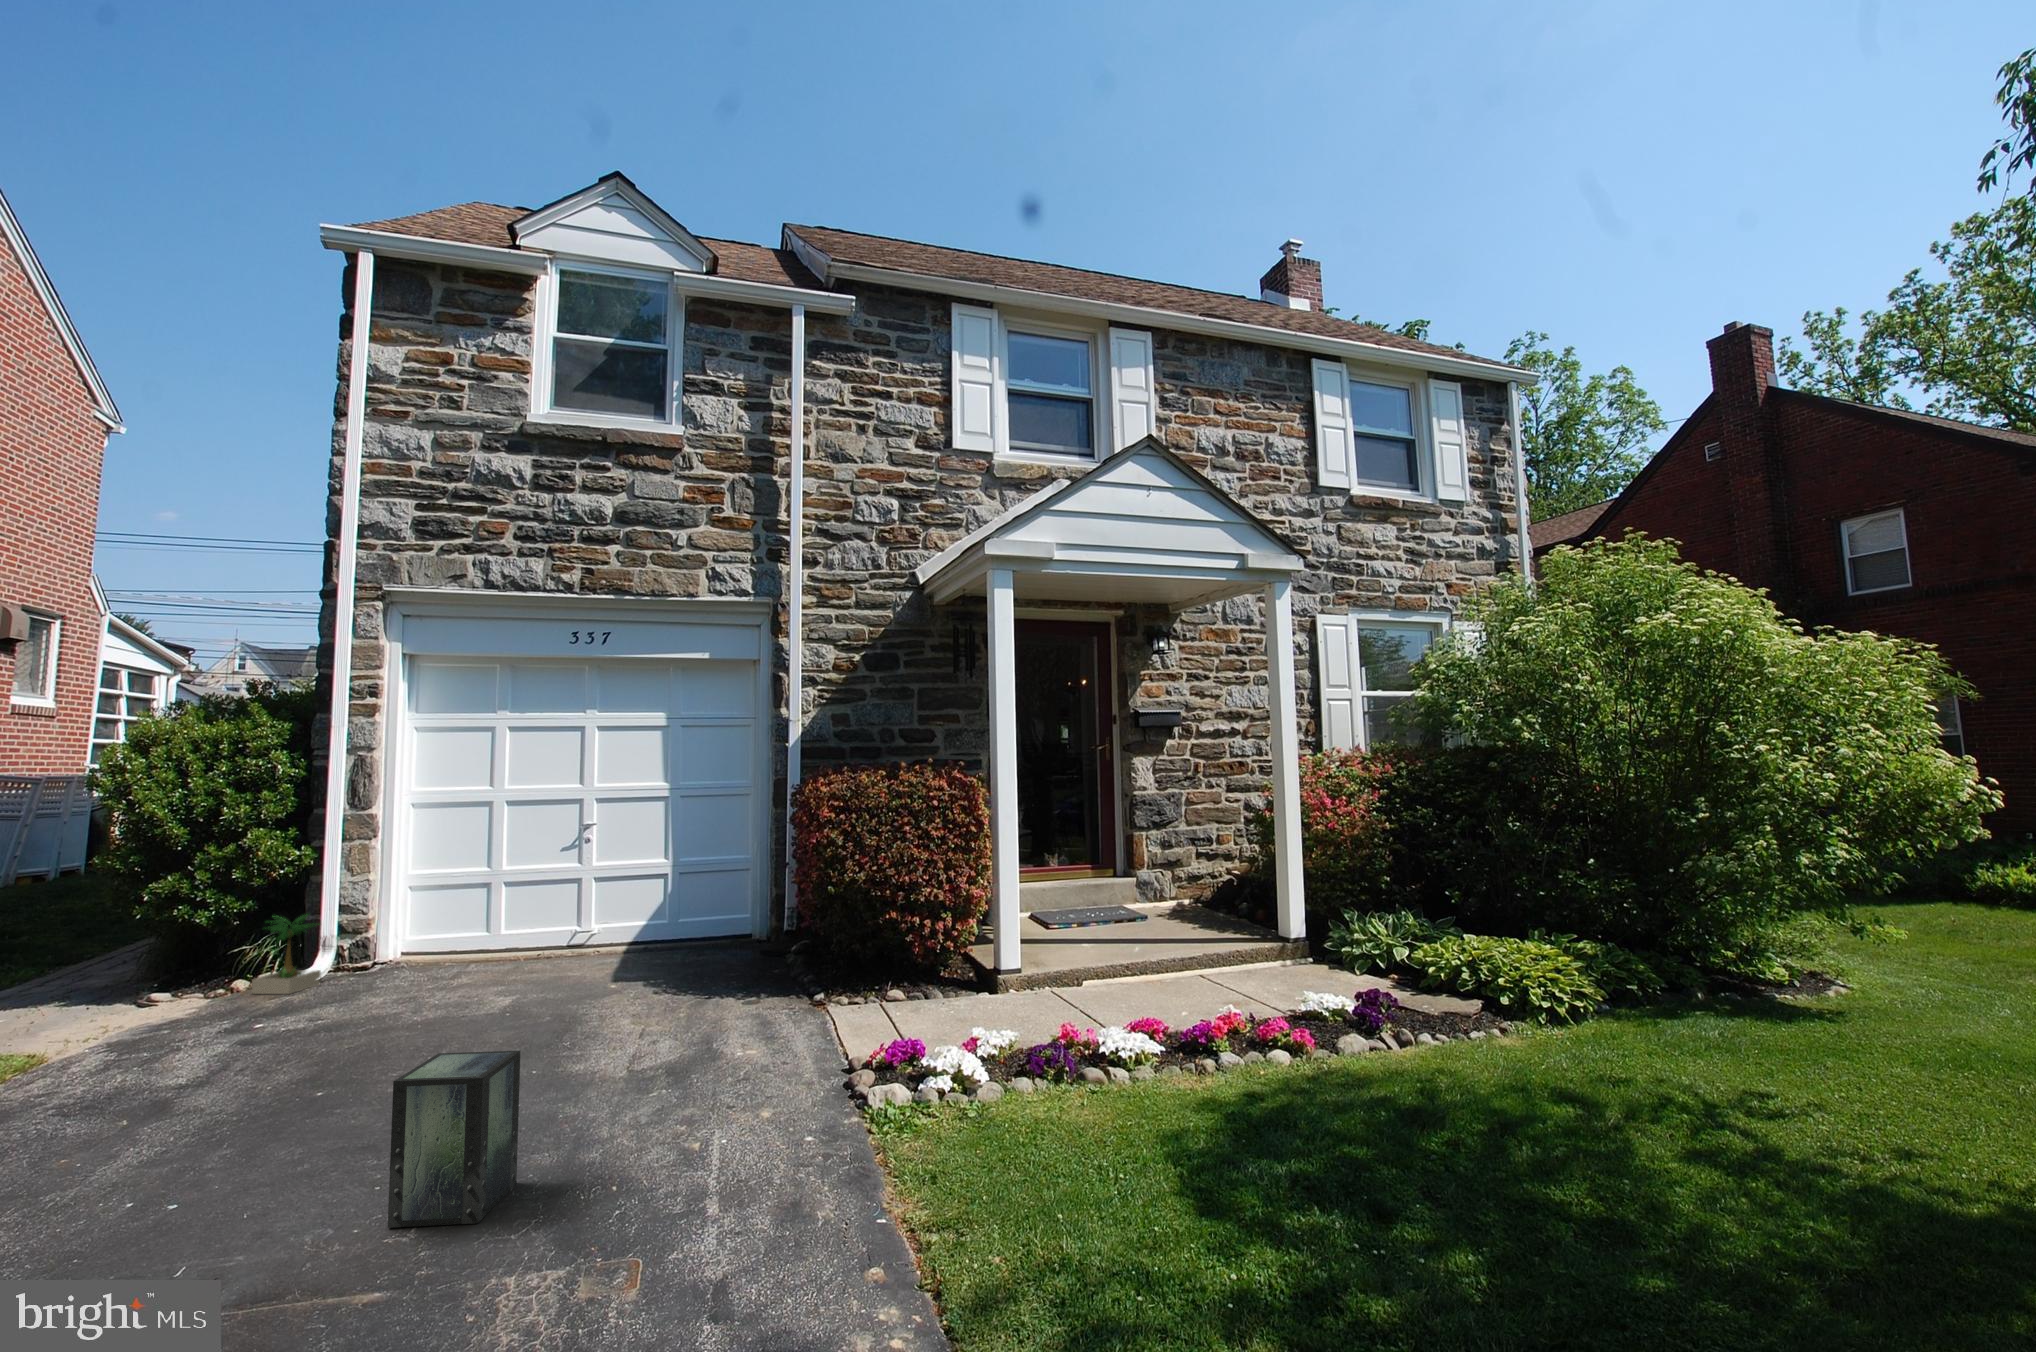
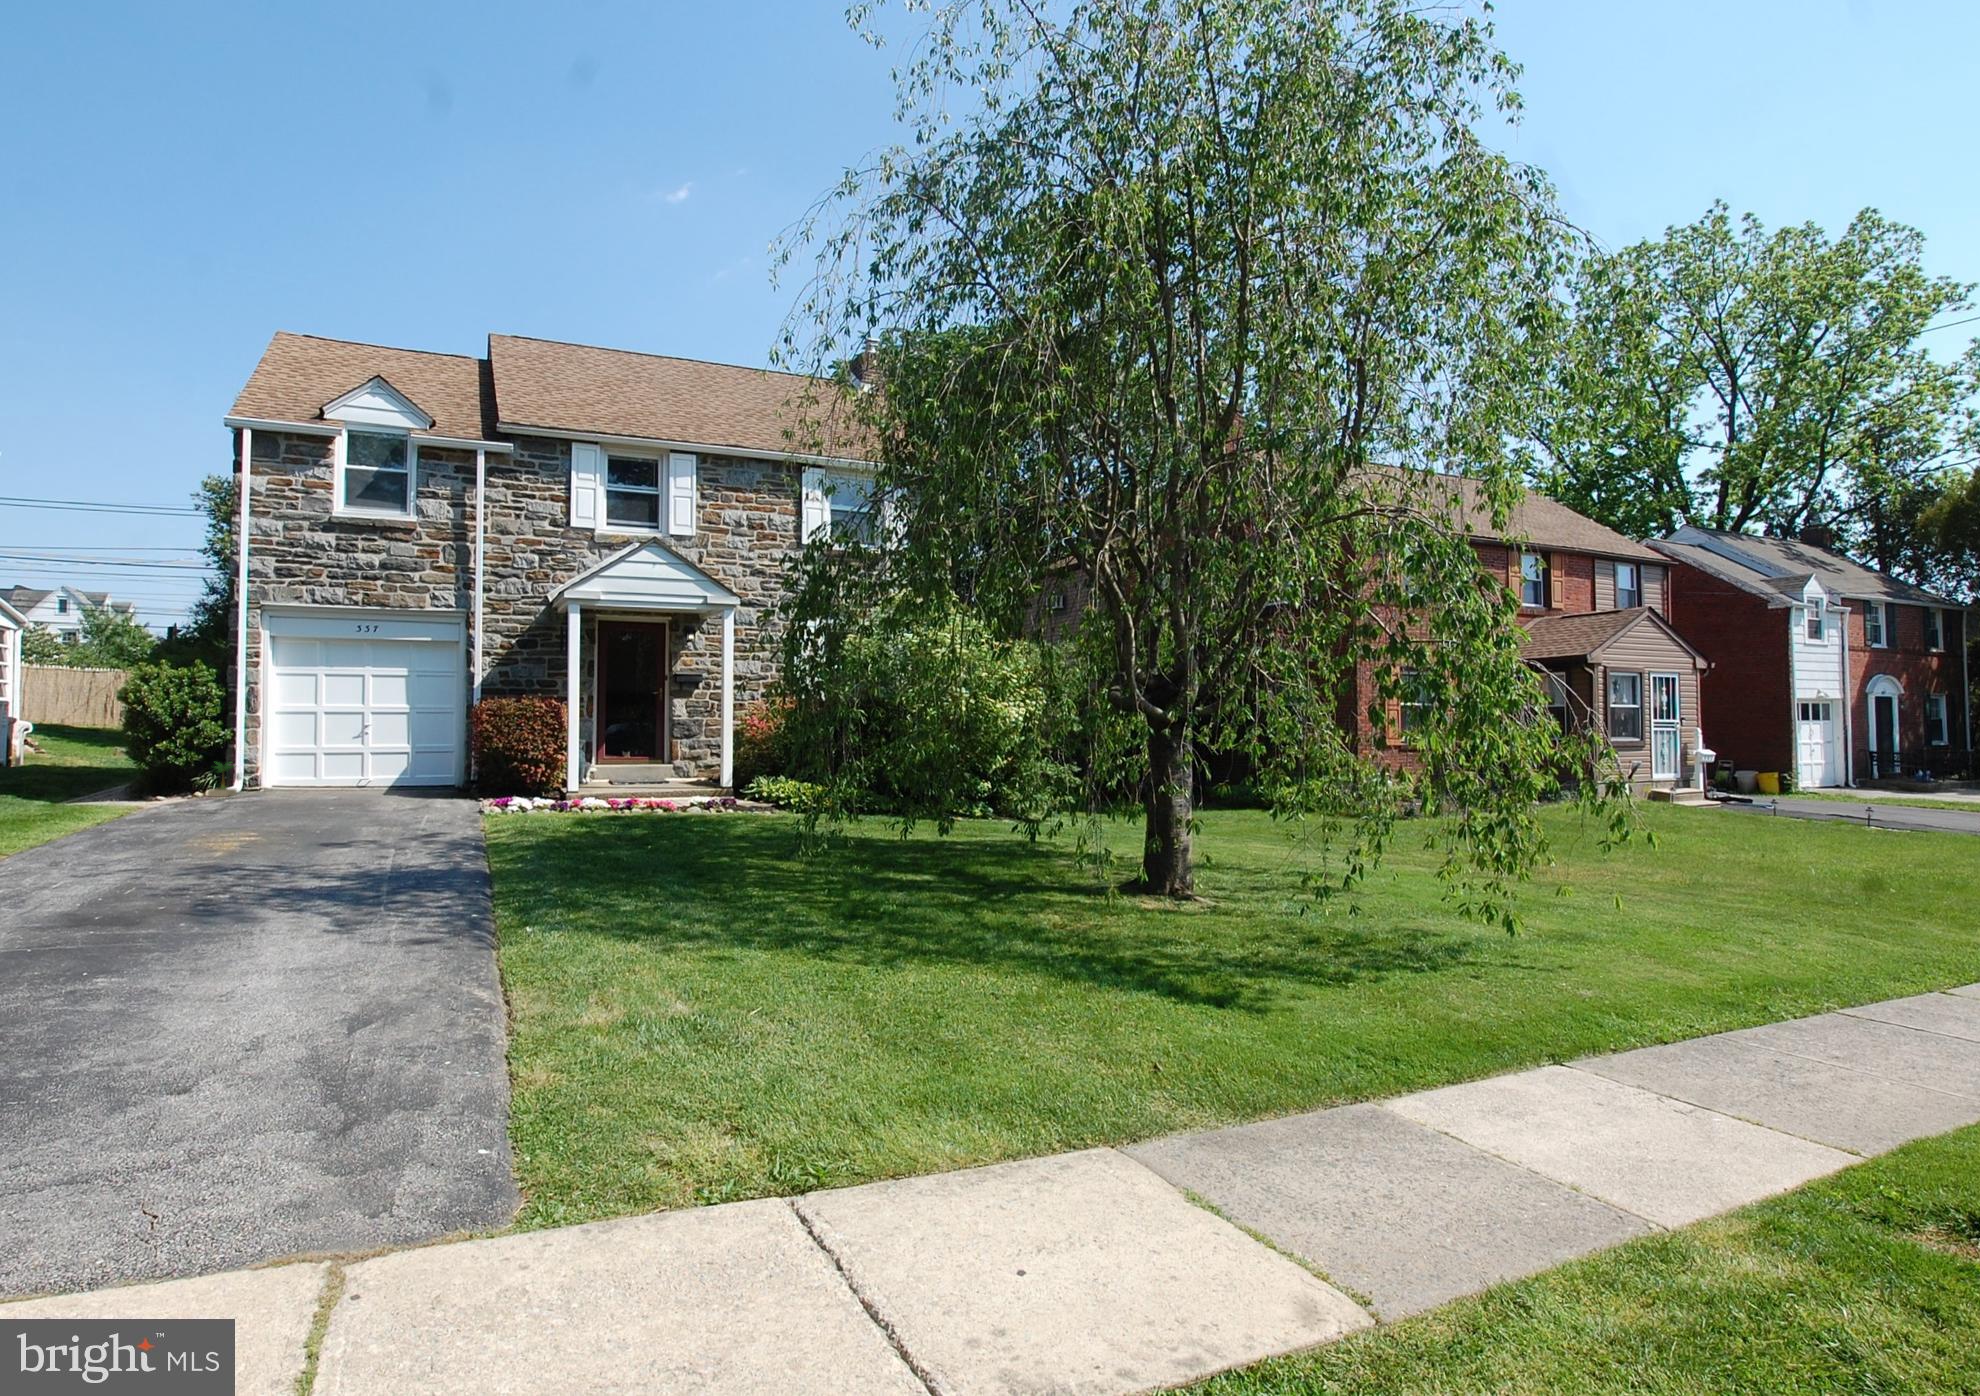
storage box: present [388,1051,520,1228] -> none [348,775,382,817]

